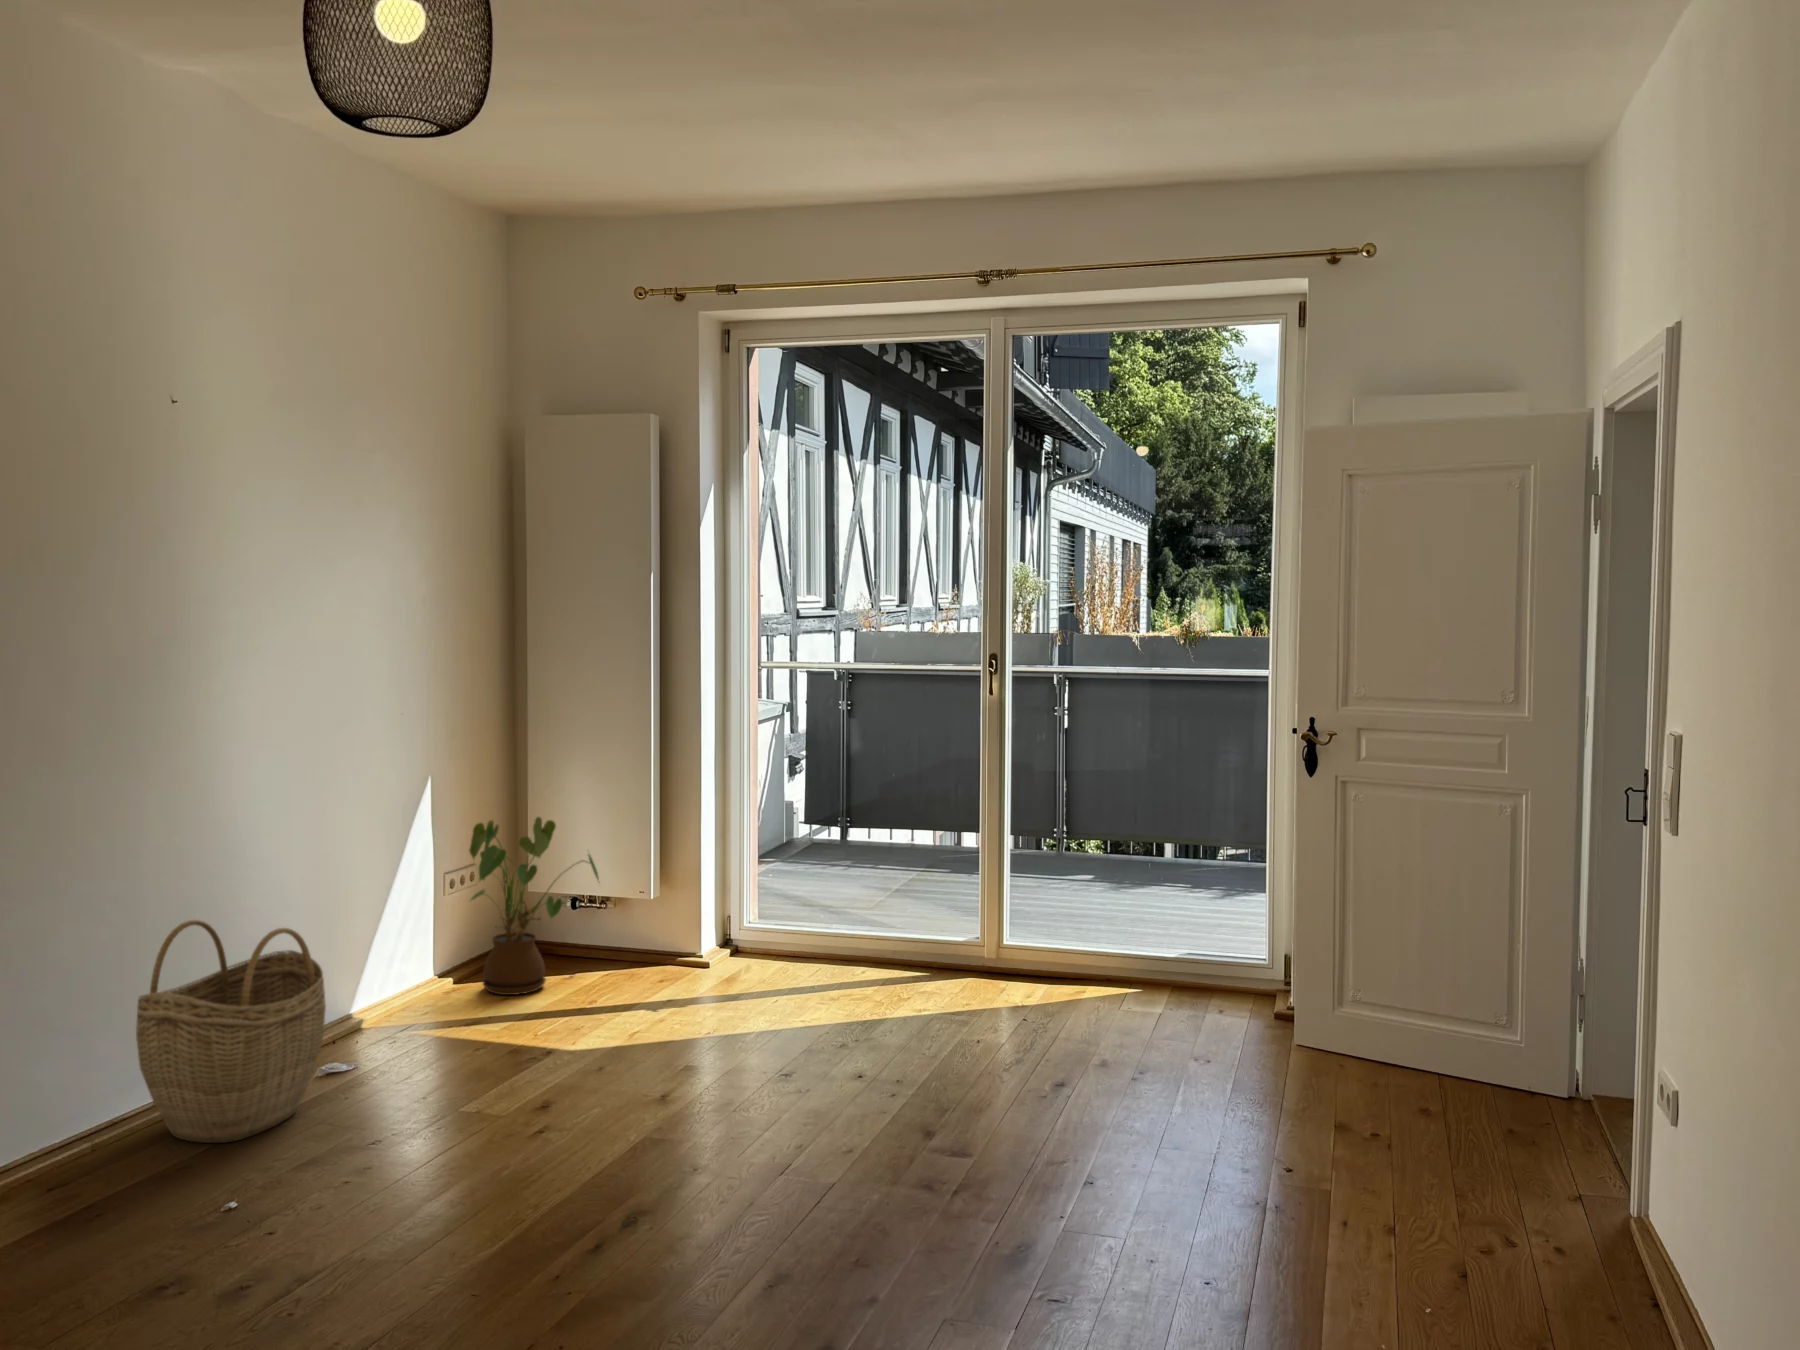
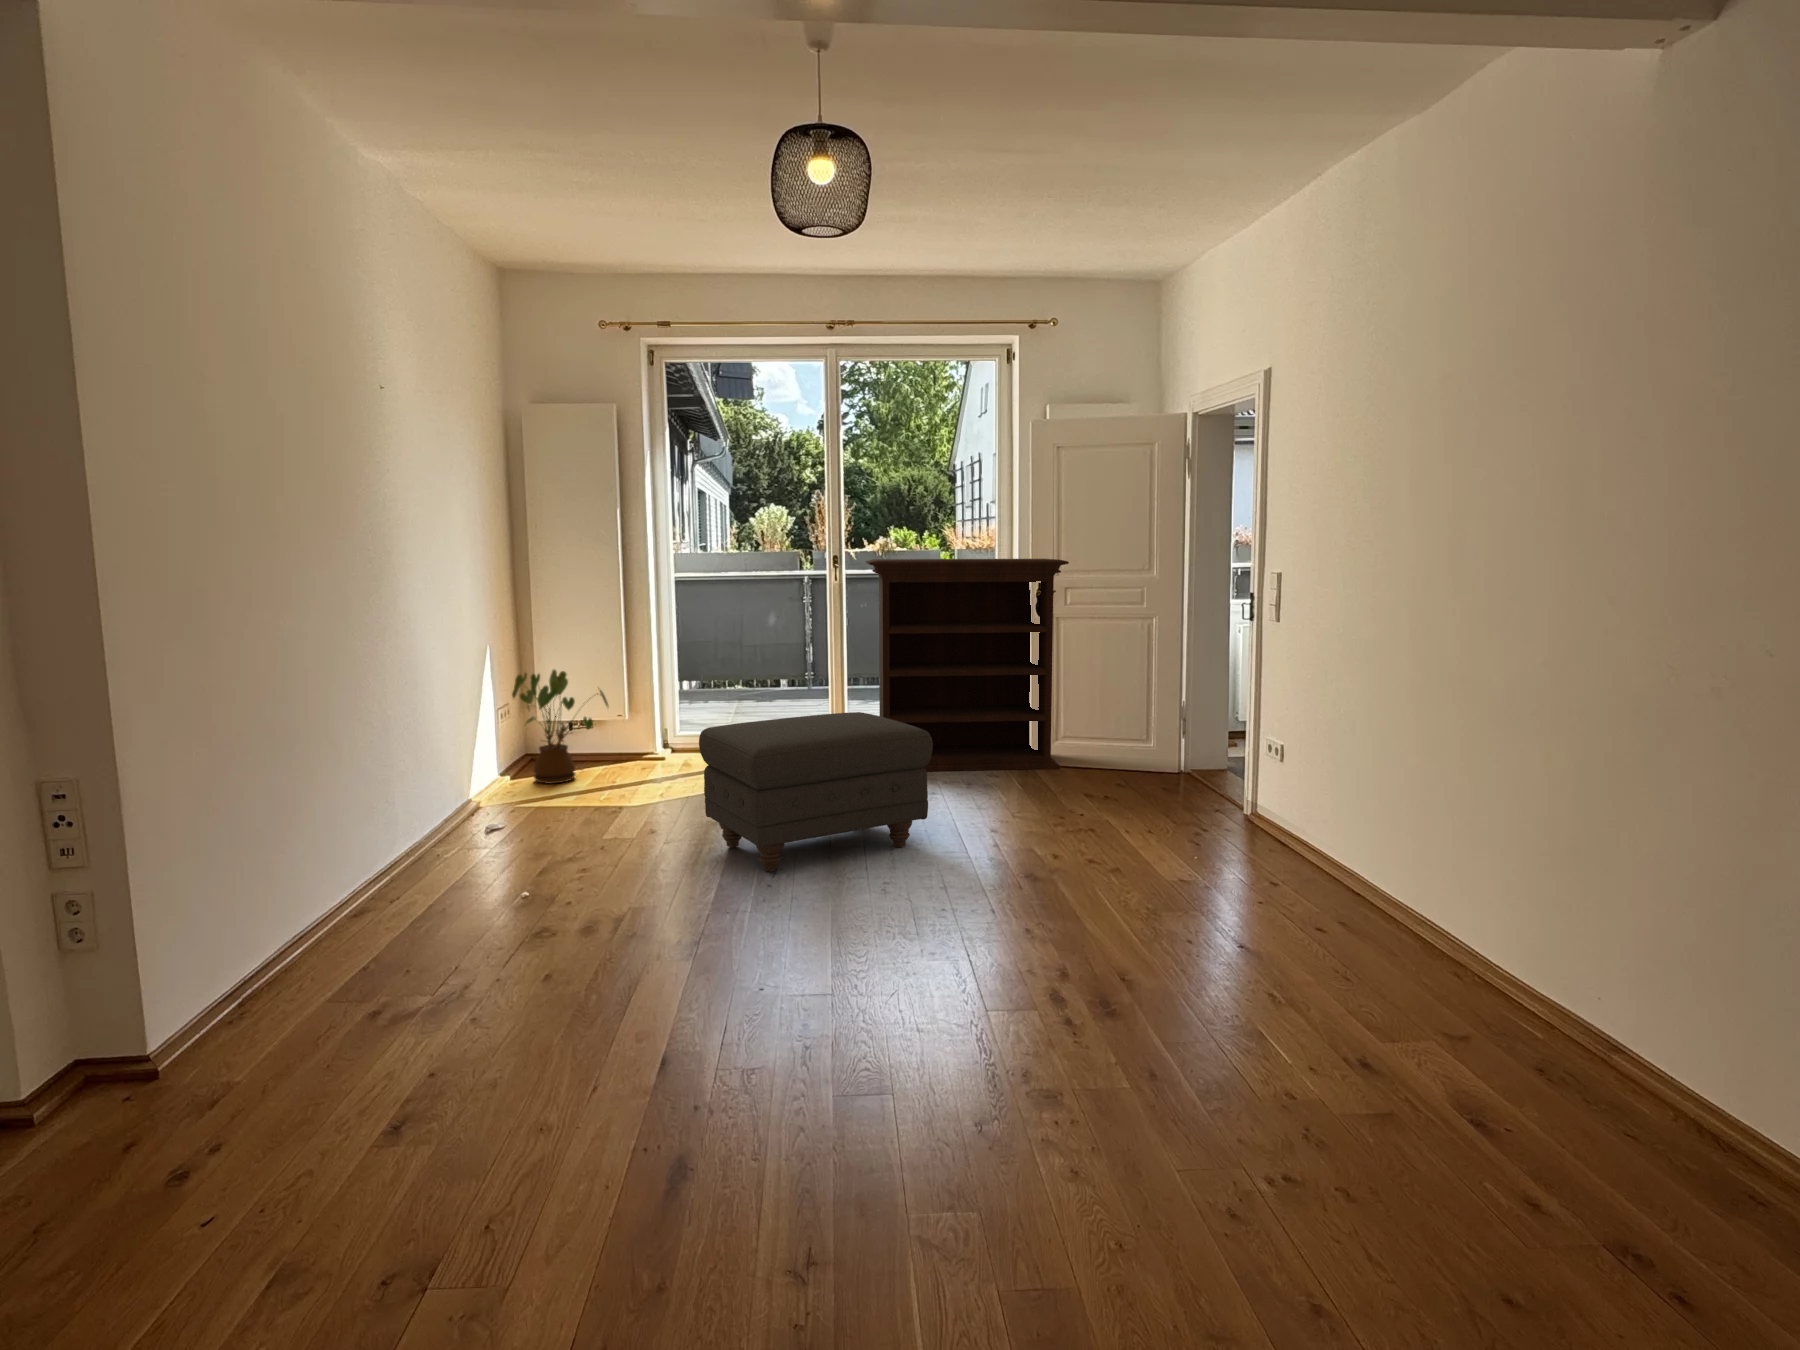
bookshelf: none [988,664,1349,1068] -> present [866,559,1069,771]
woven basket: present [136,920,326,1143] -> none [407,729,516,869]
ottoman: none [551,946,924,1231] -> present [699,712,933,872]

